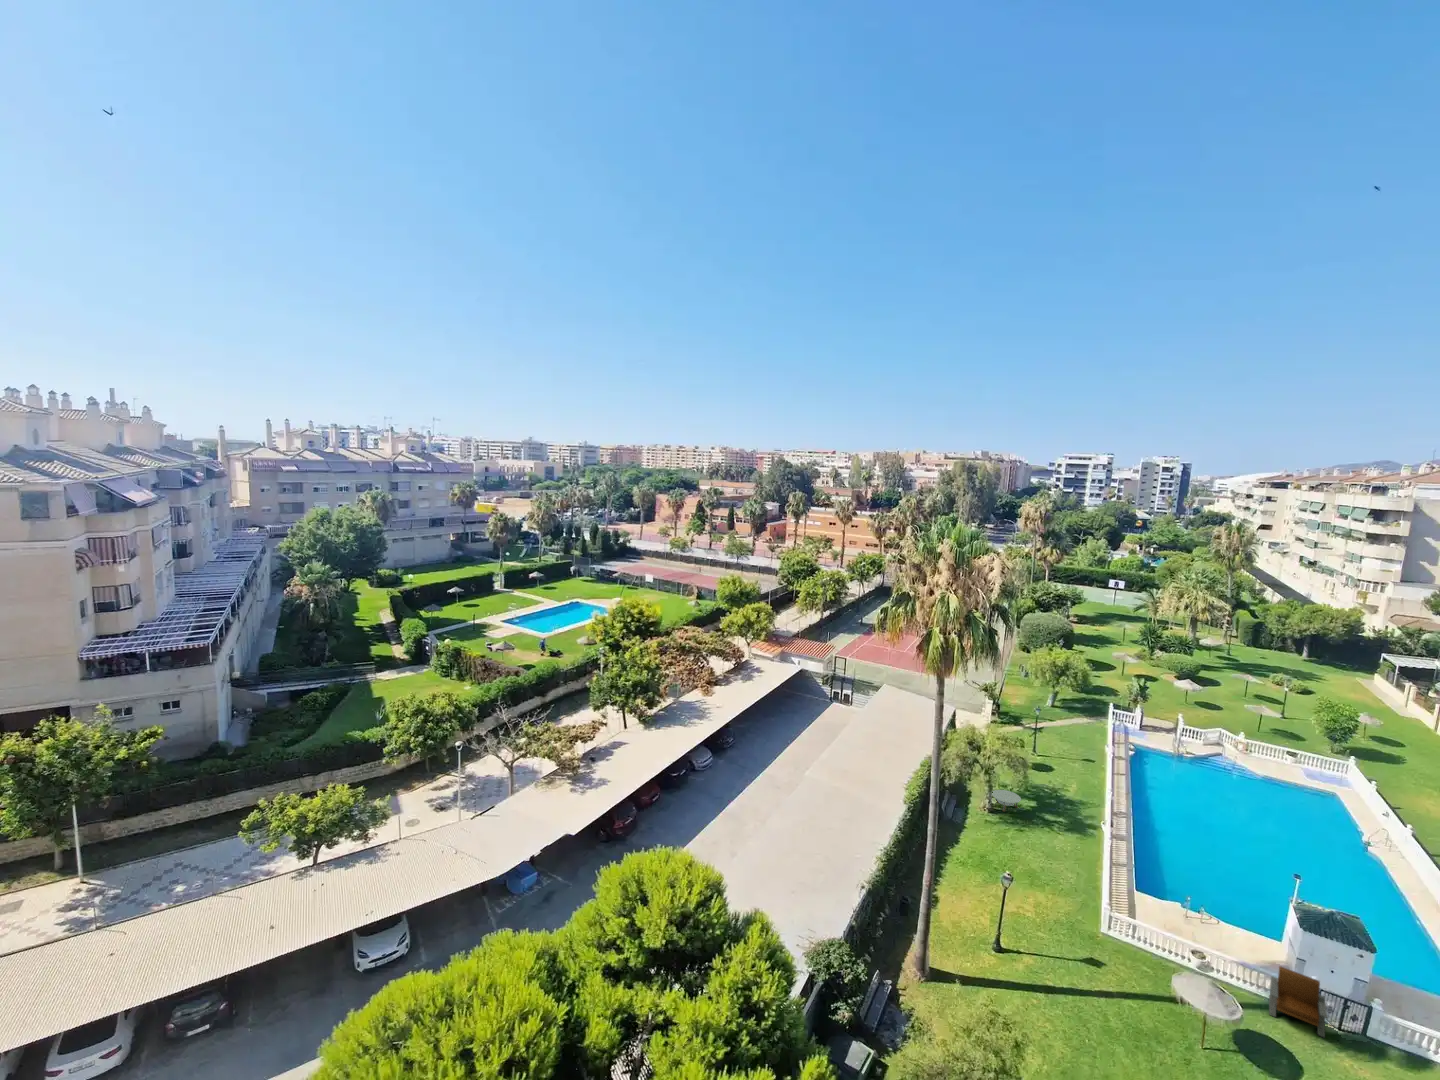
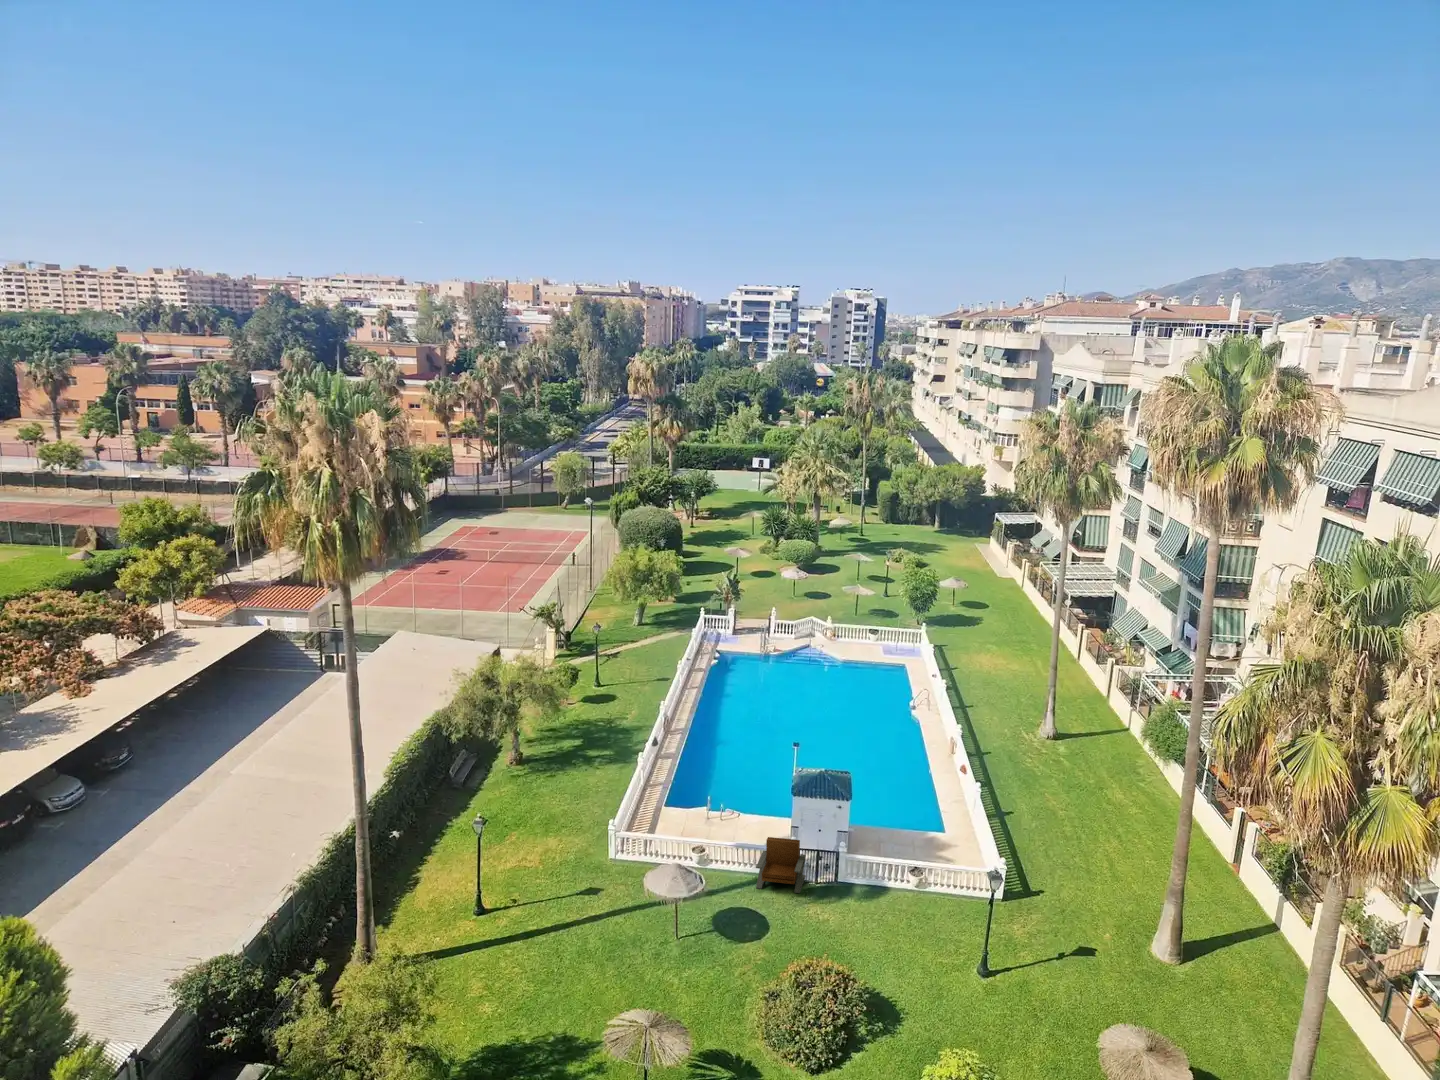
round table: present [992,790,1021,812] -> none [519,734,555,760]

